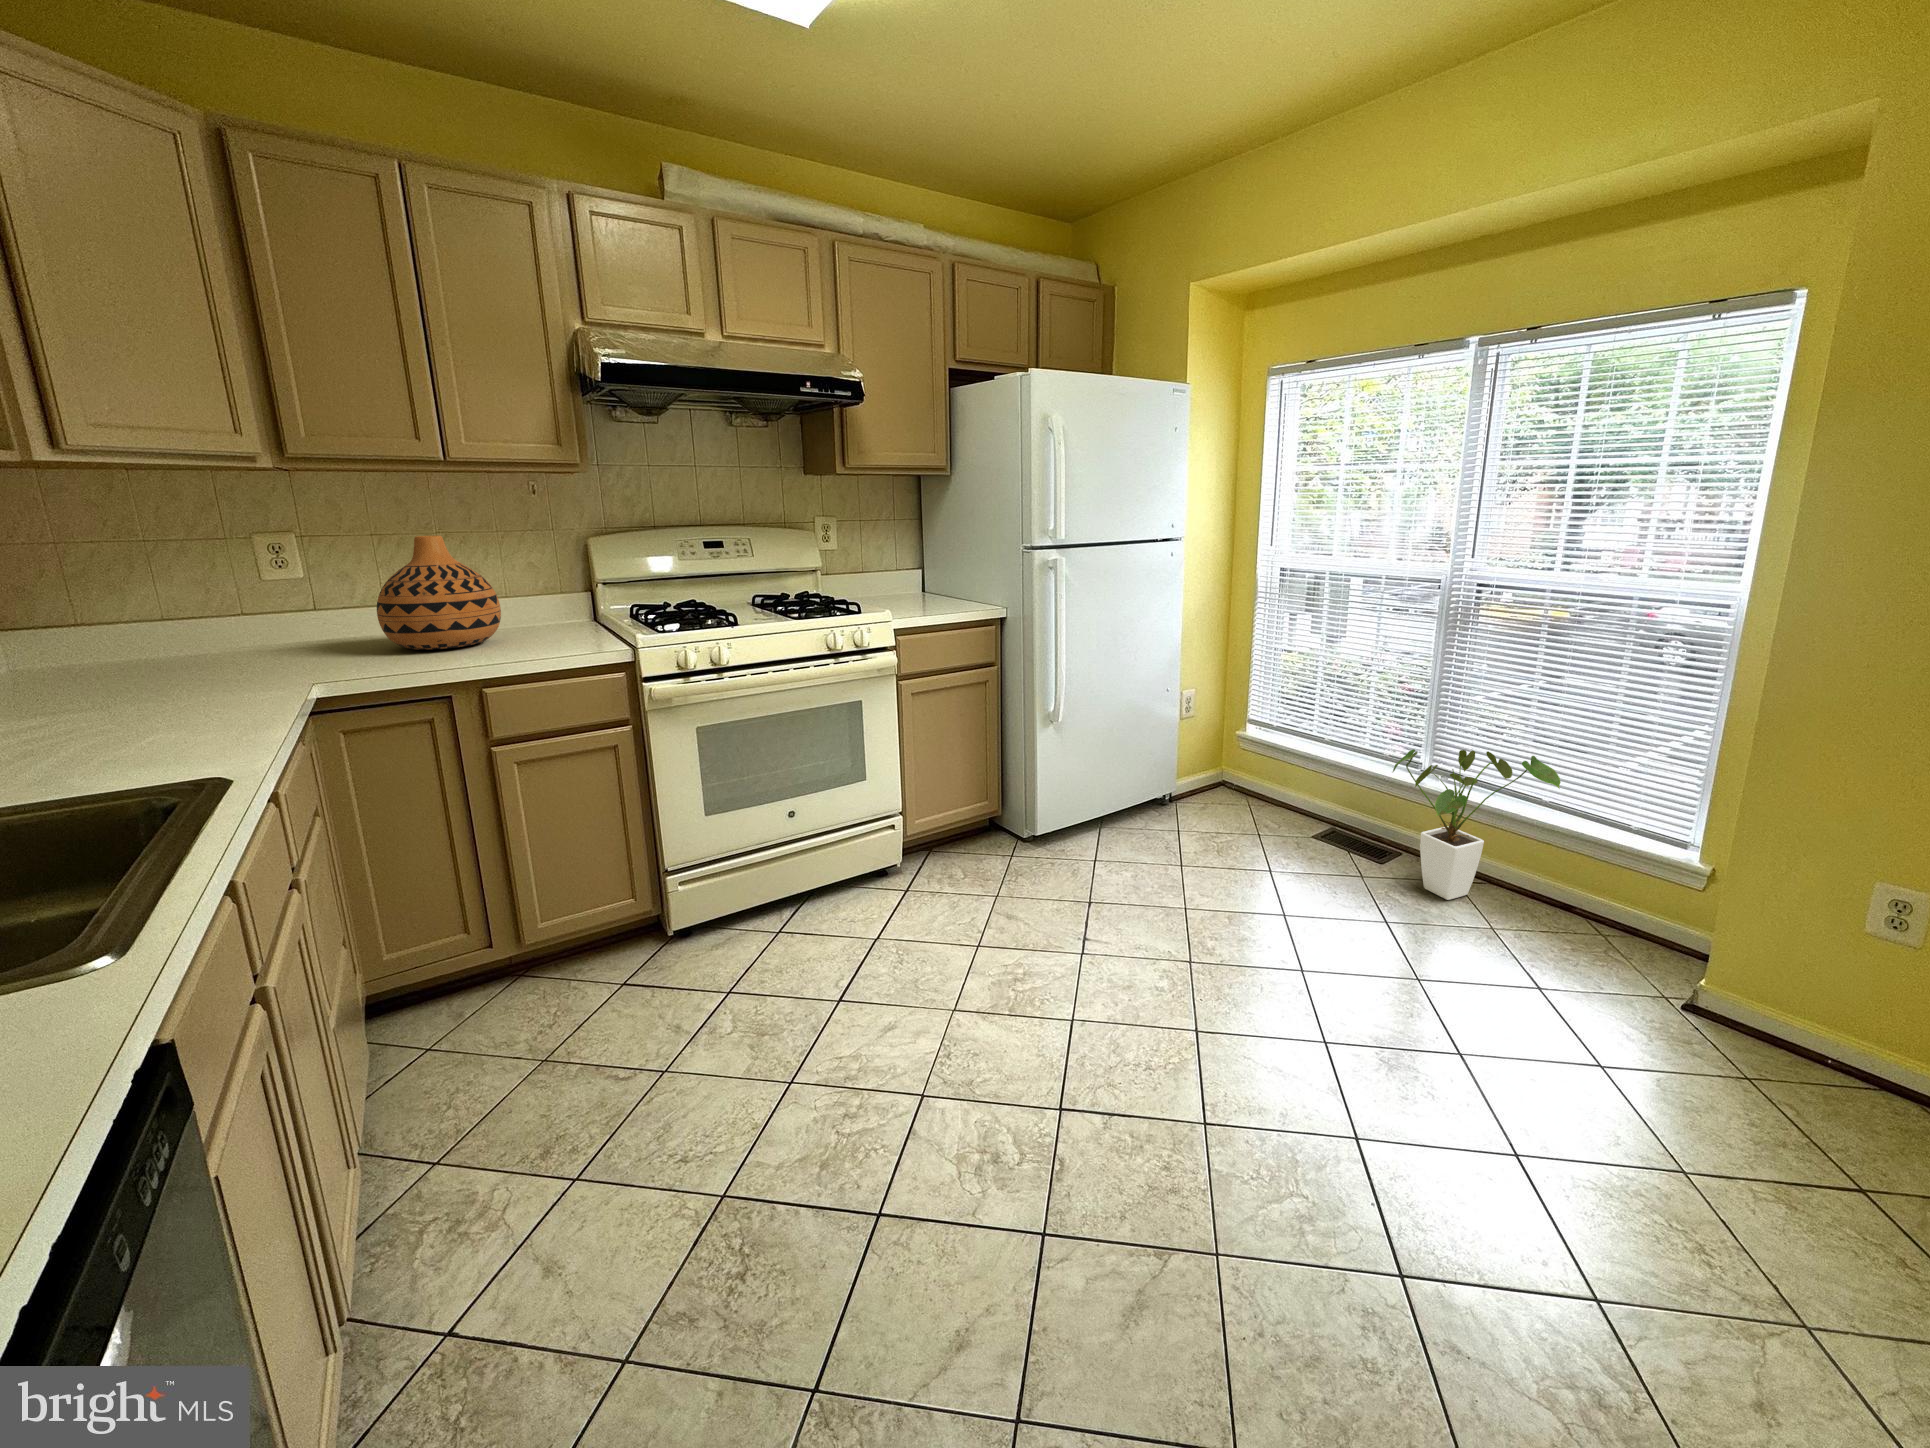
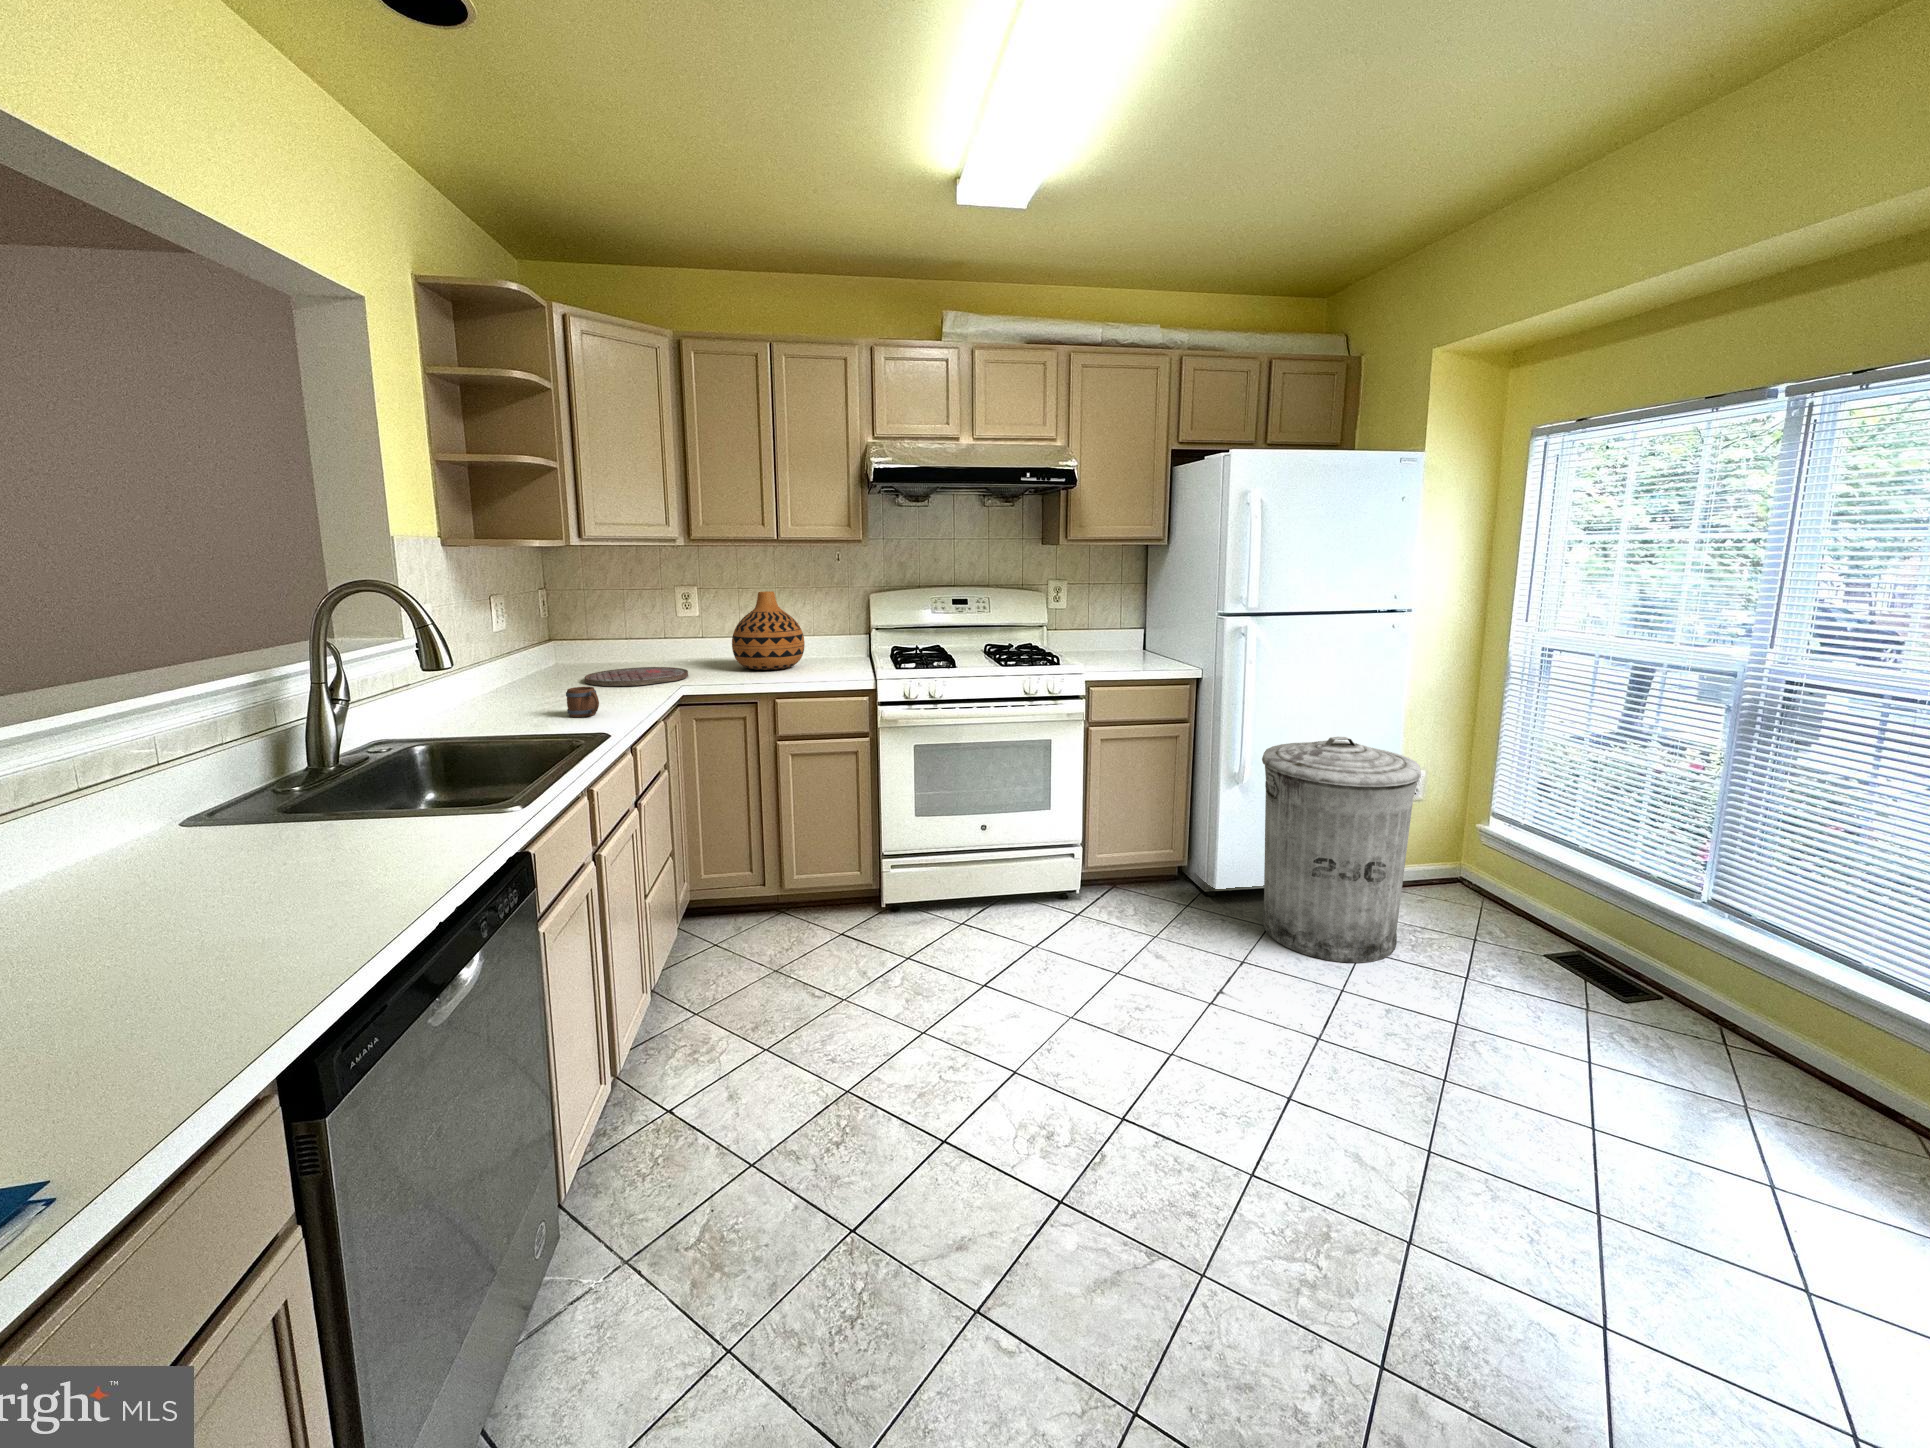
cutting board: none [93,658,309,699] -> present [584,667,688,686]
trash can: none [1081,665,1226,884] -> present [1262,737,1421,963]
mug: none [91,703,176,759] -> present [566,687,599,717]
house plant: present [1393,749,1561,900] -> none [1615,866,1878,1059]

